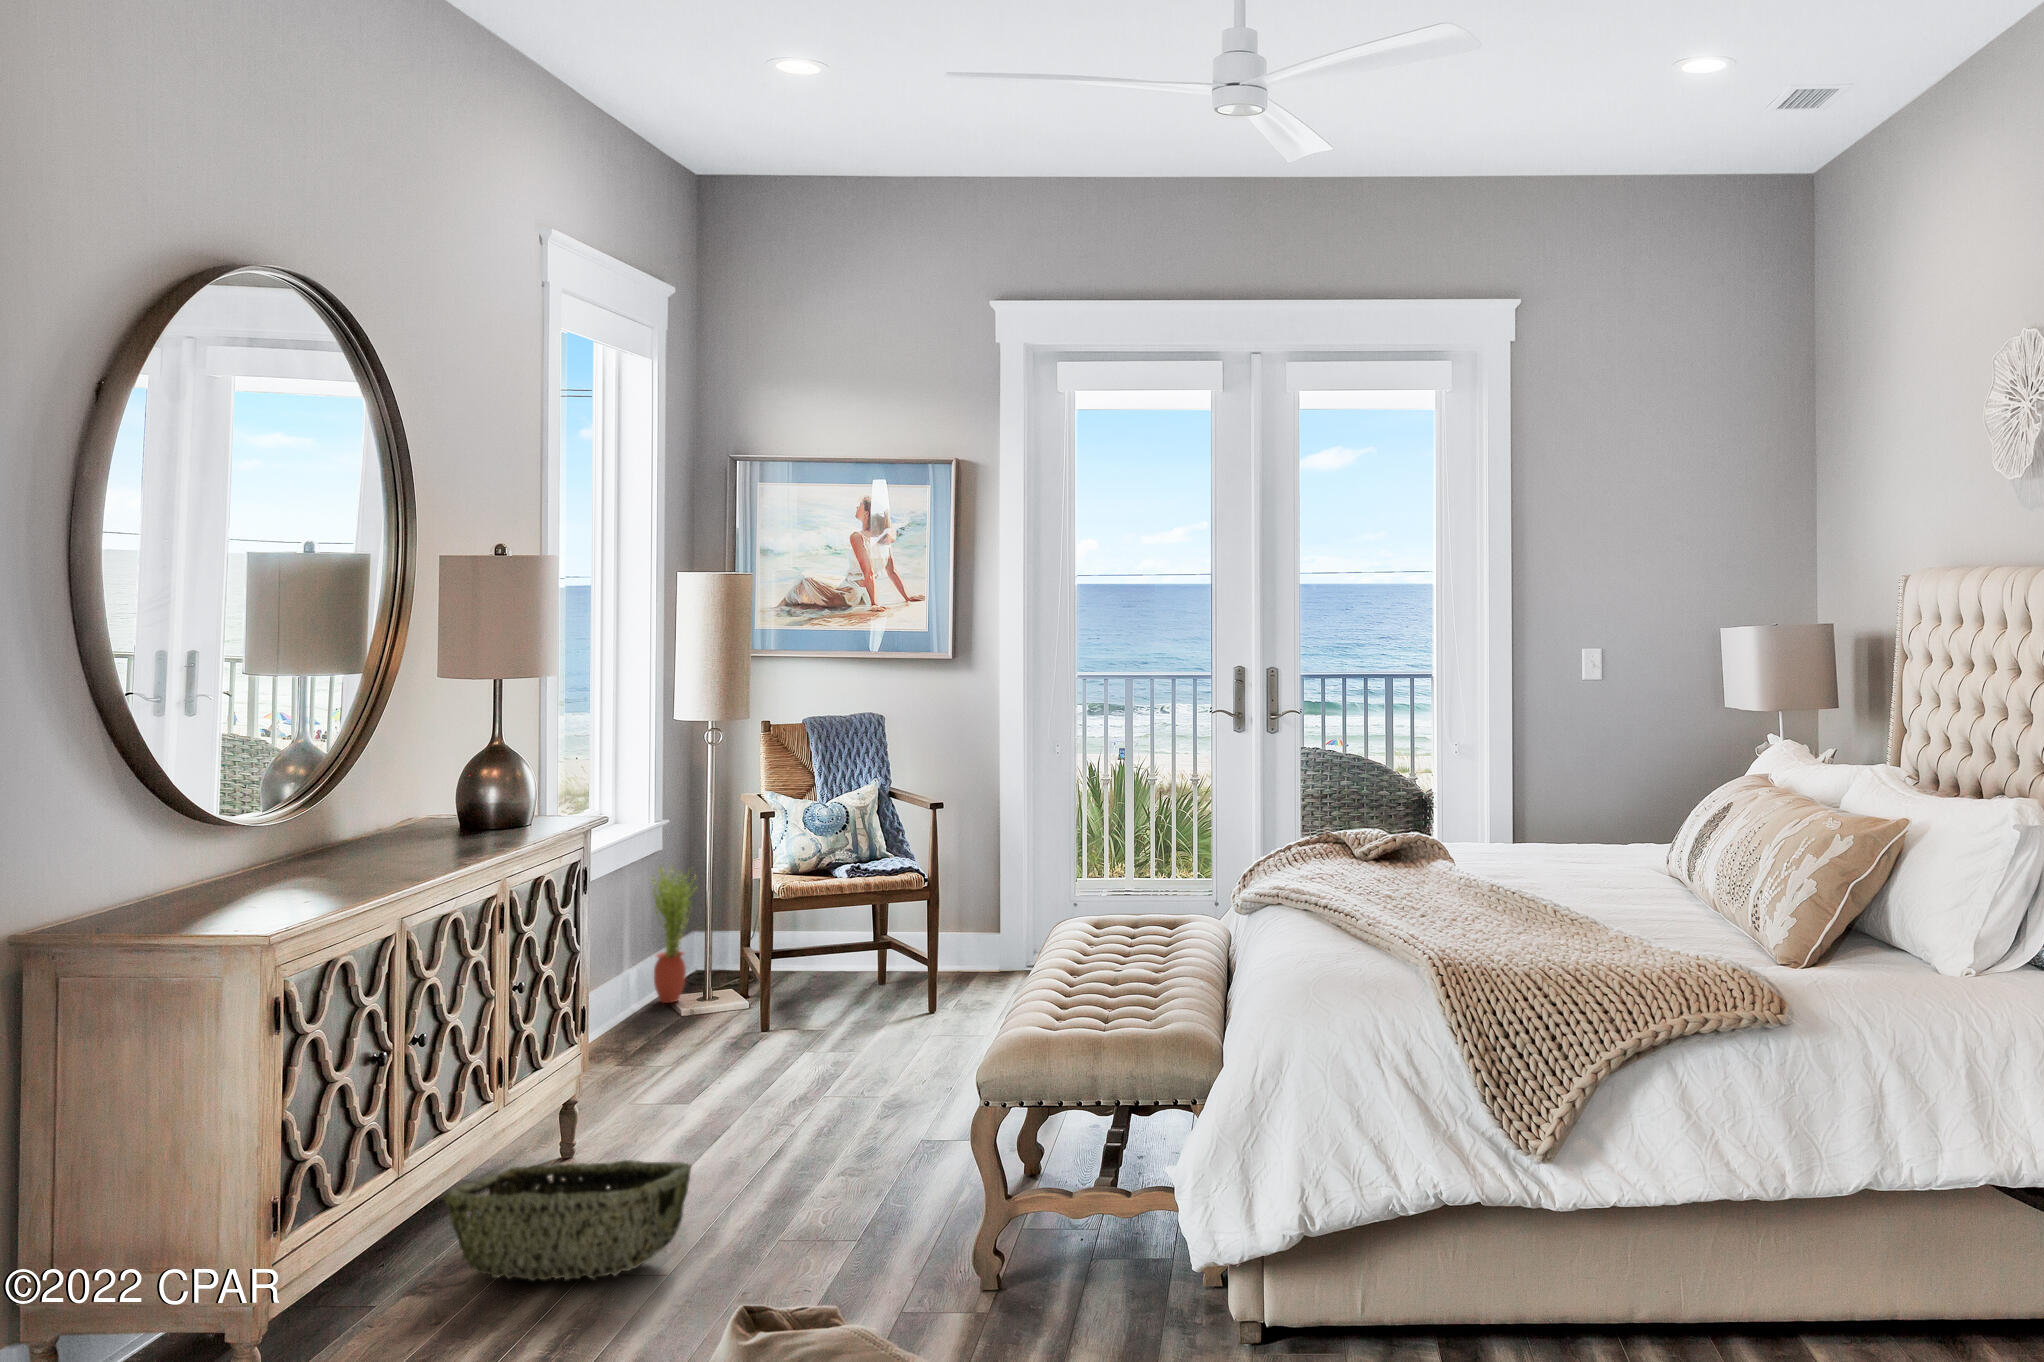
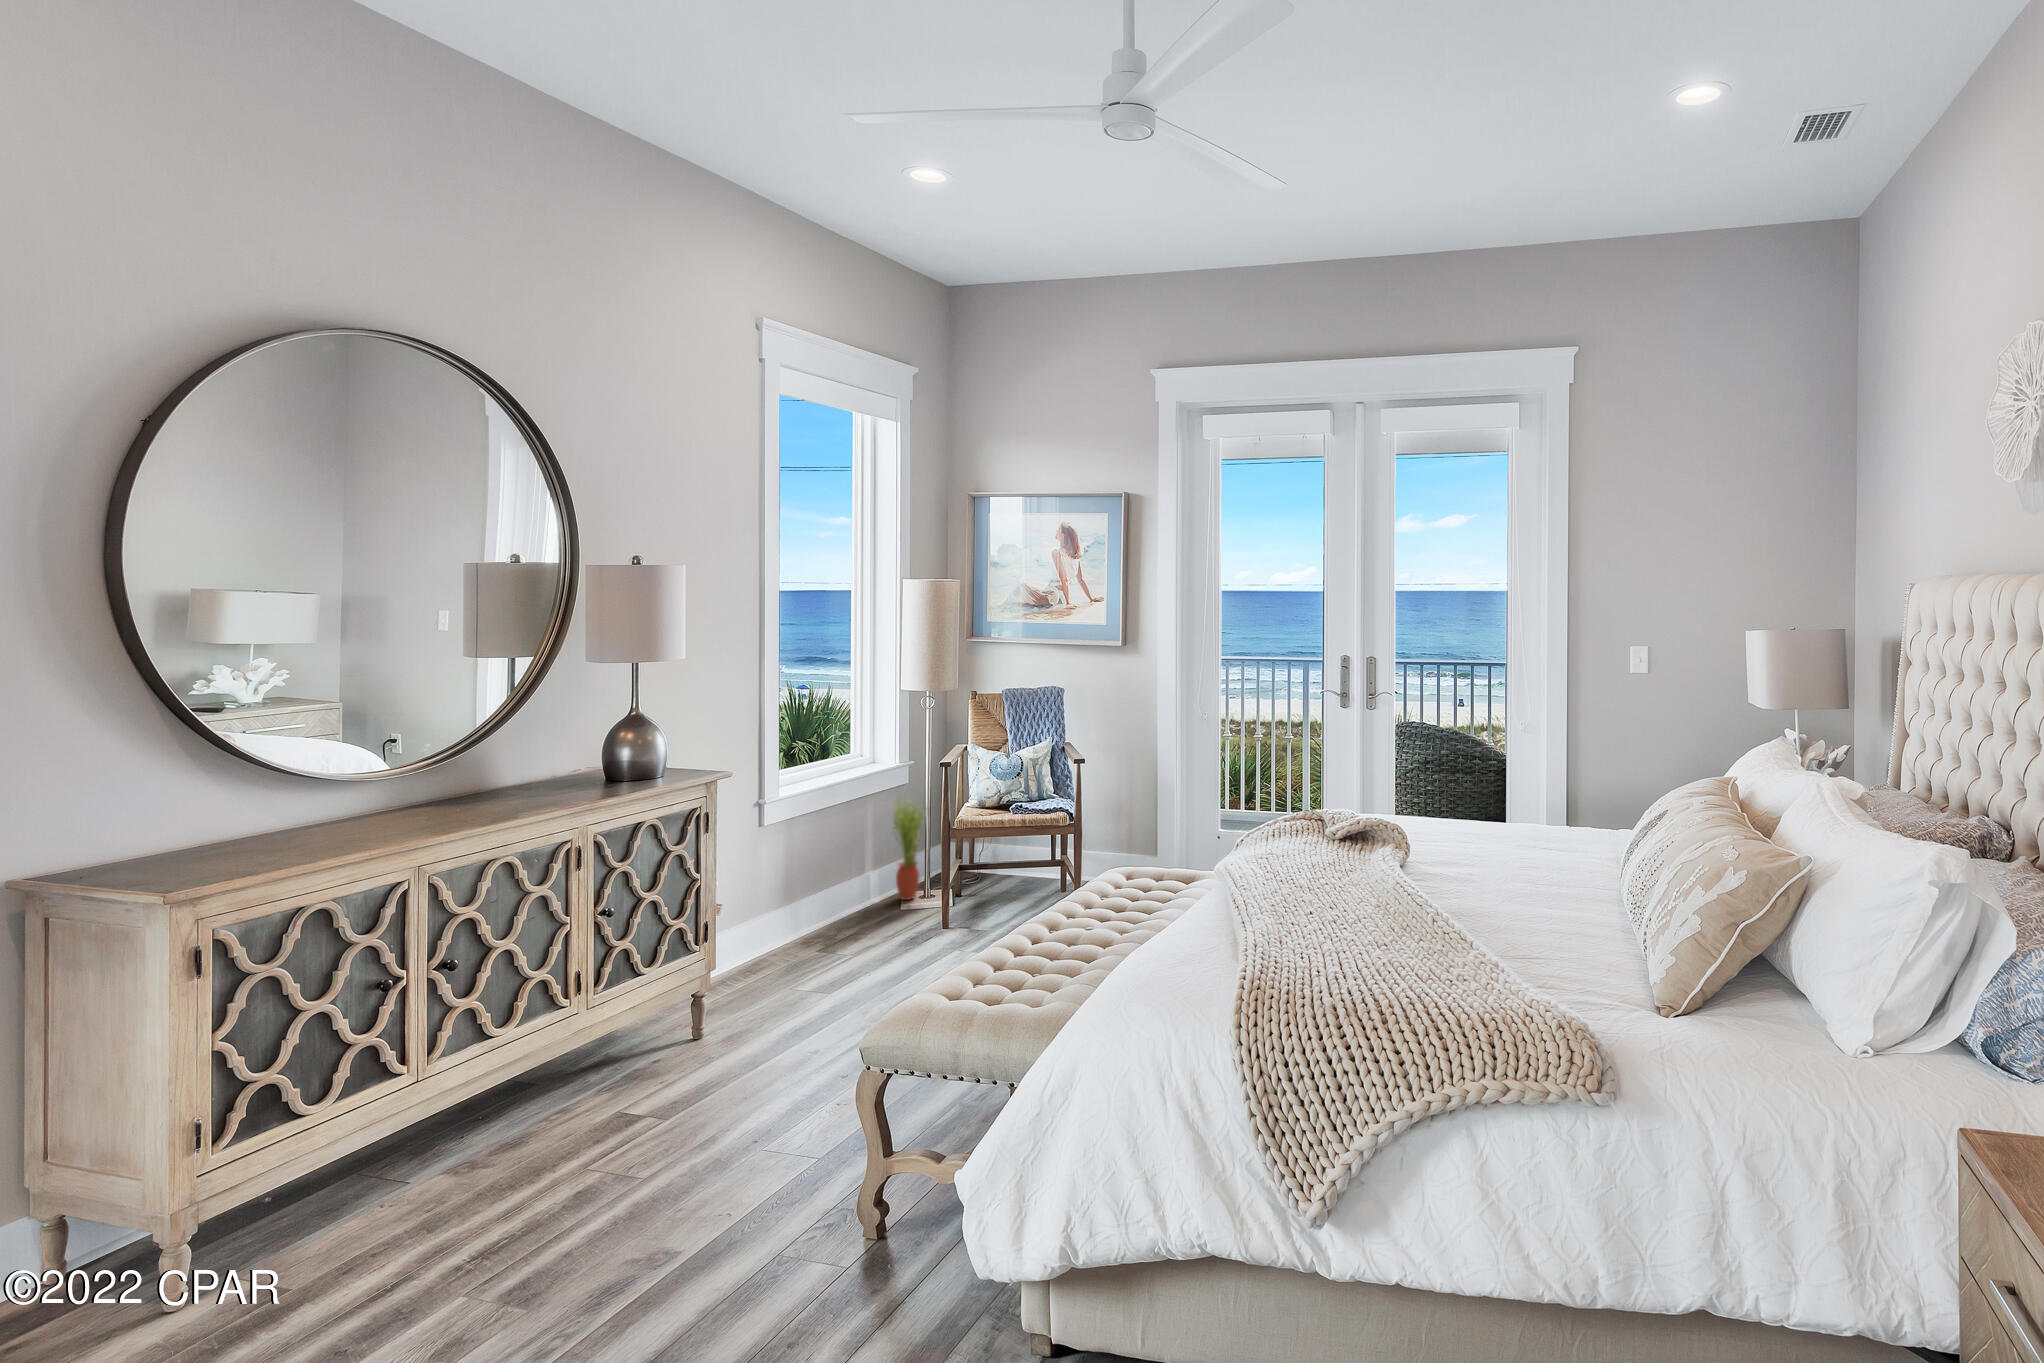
woven basket: present [444,1160,691,1280] -> none [508,1057,710,1171]

